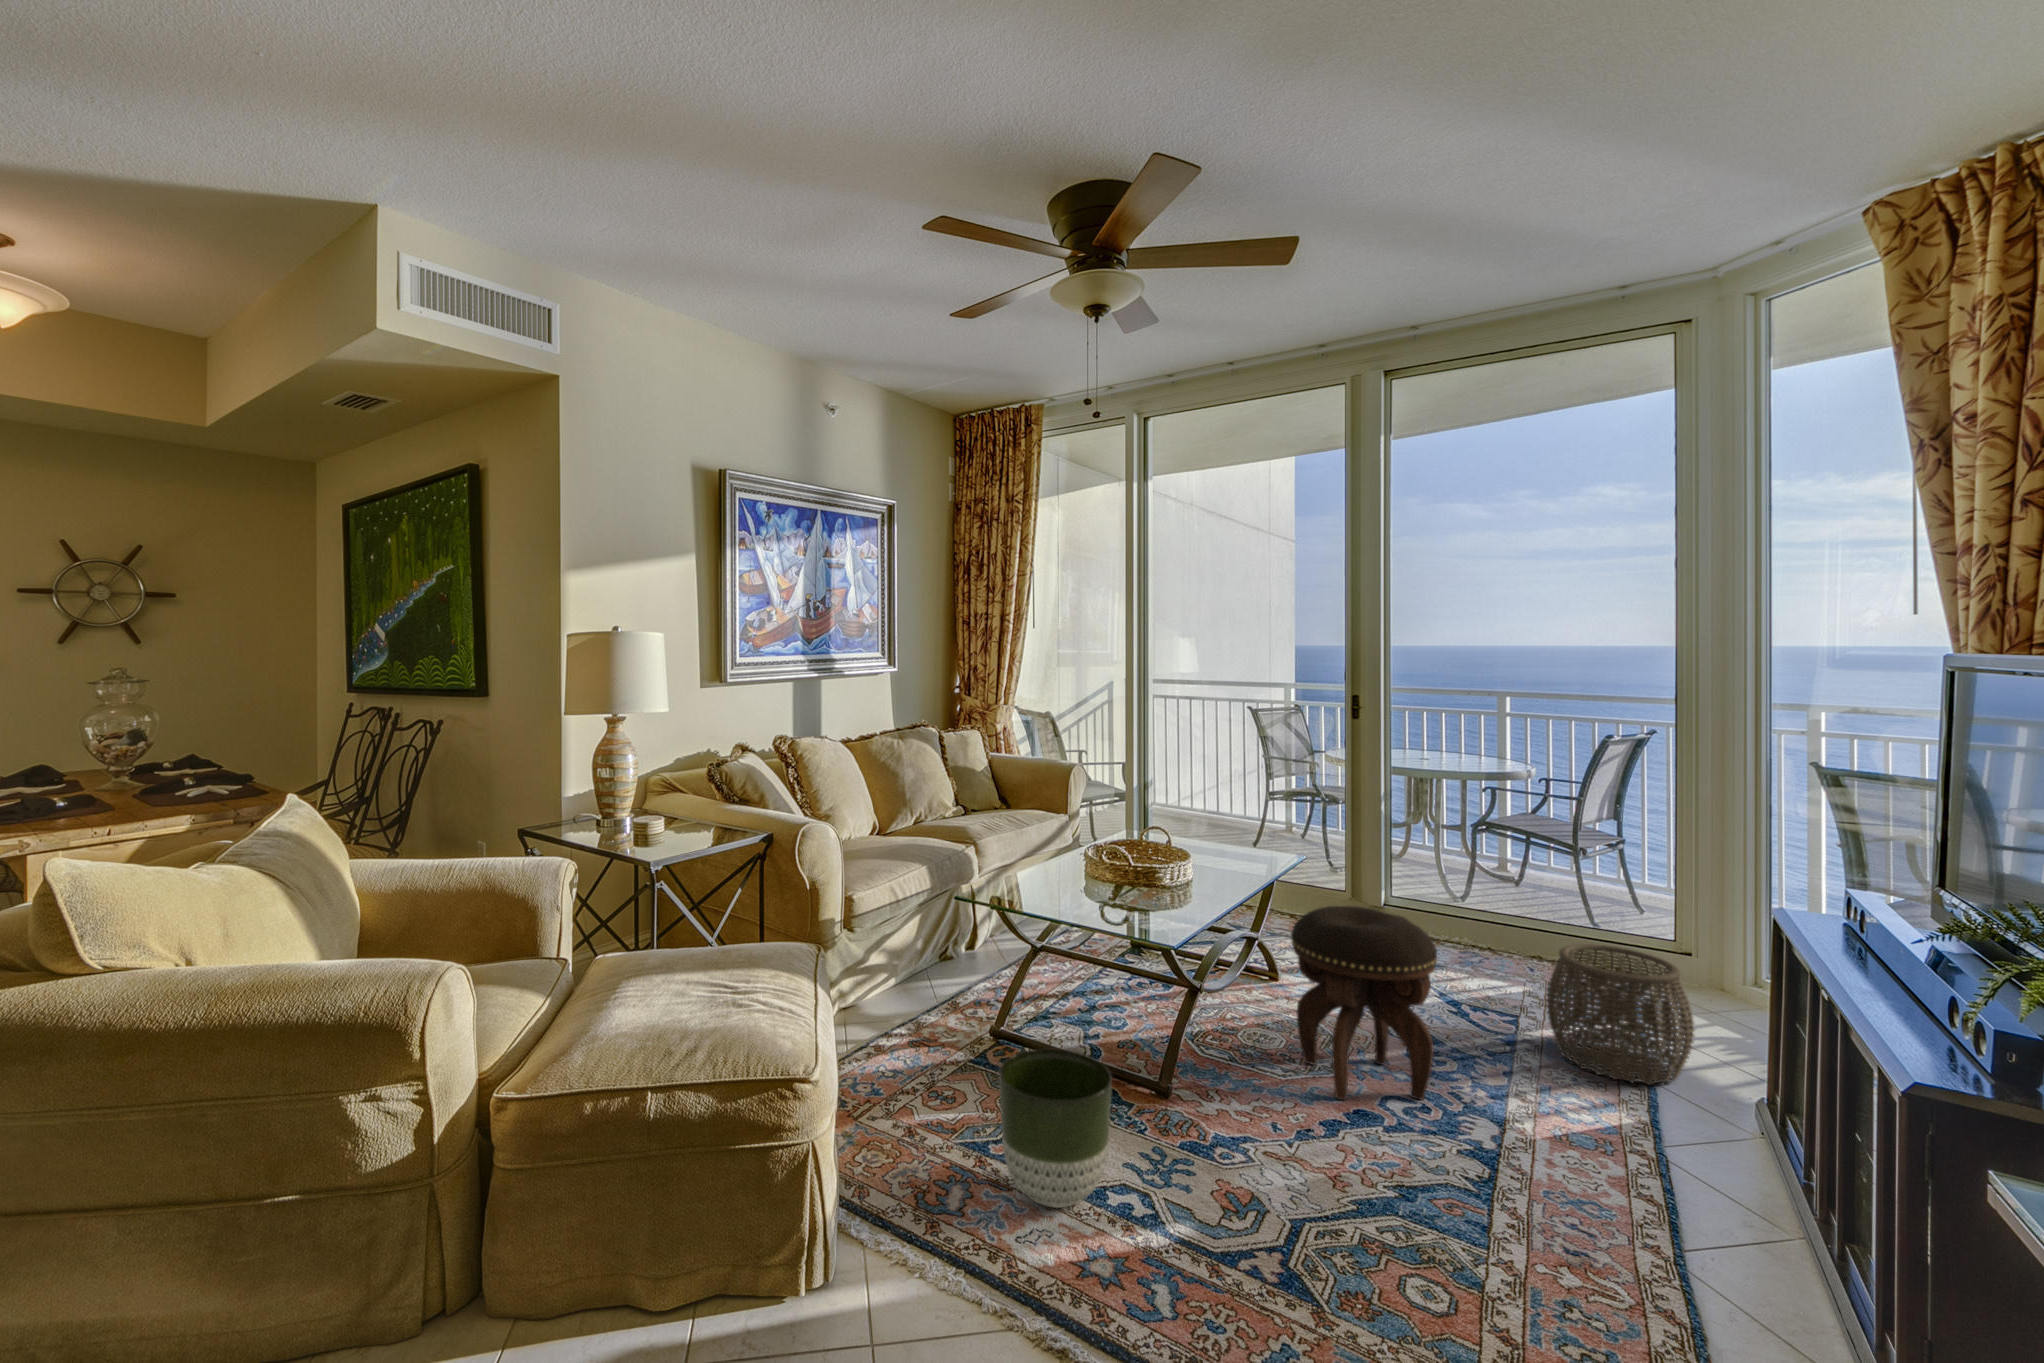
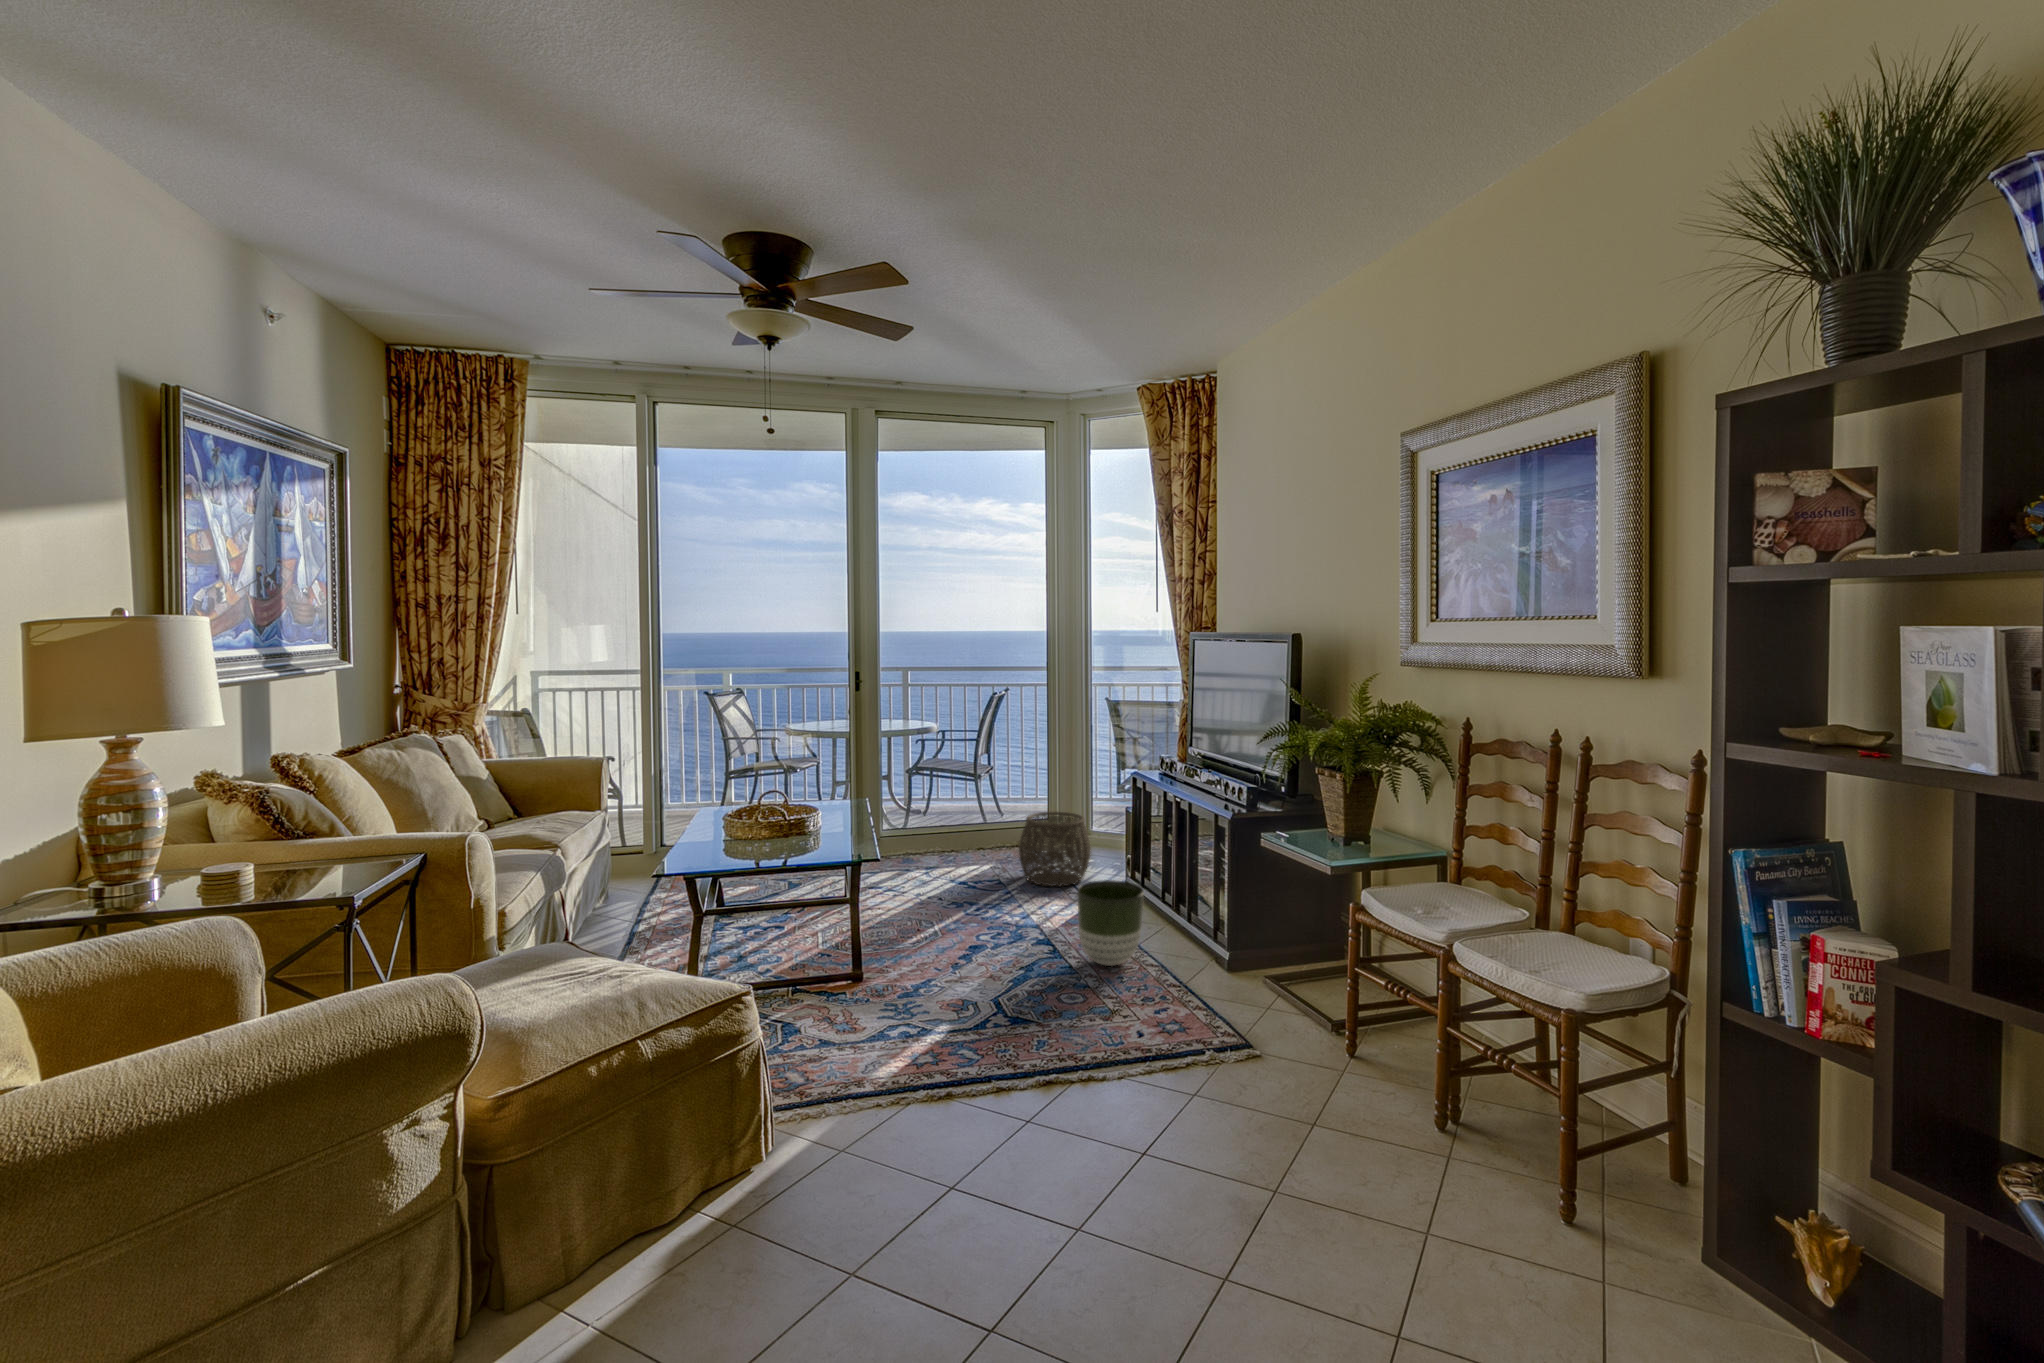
footstool: present [1291,906,1437,1100] -> none [906,812,997,940]
planter: present [999,1049,1112,1208] -> present [1077,880,1144,966]

